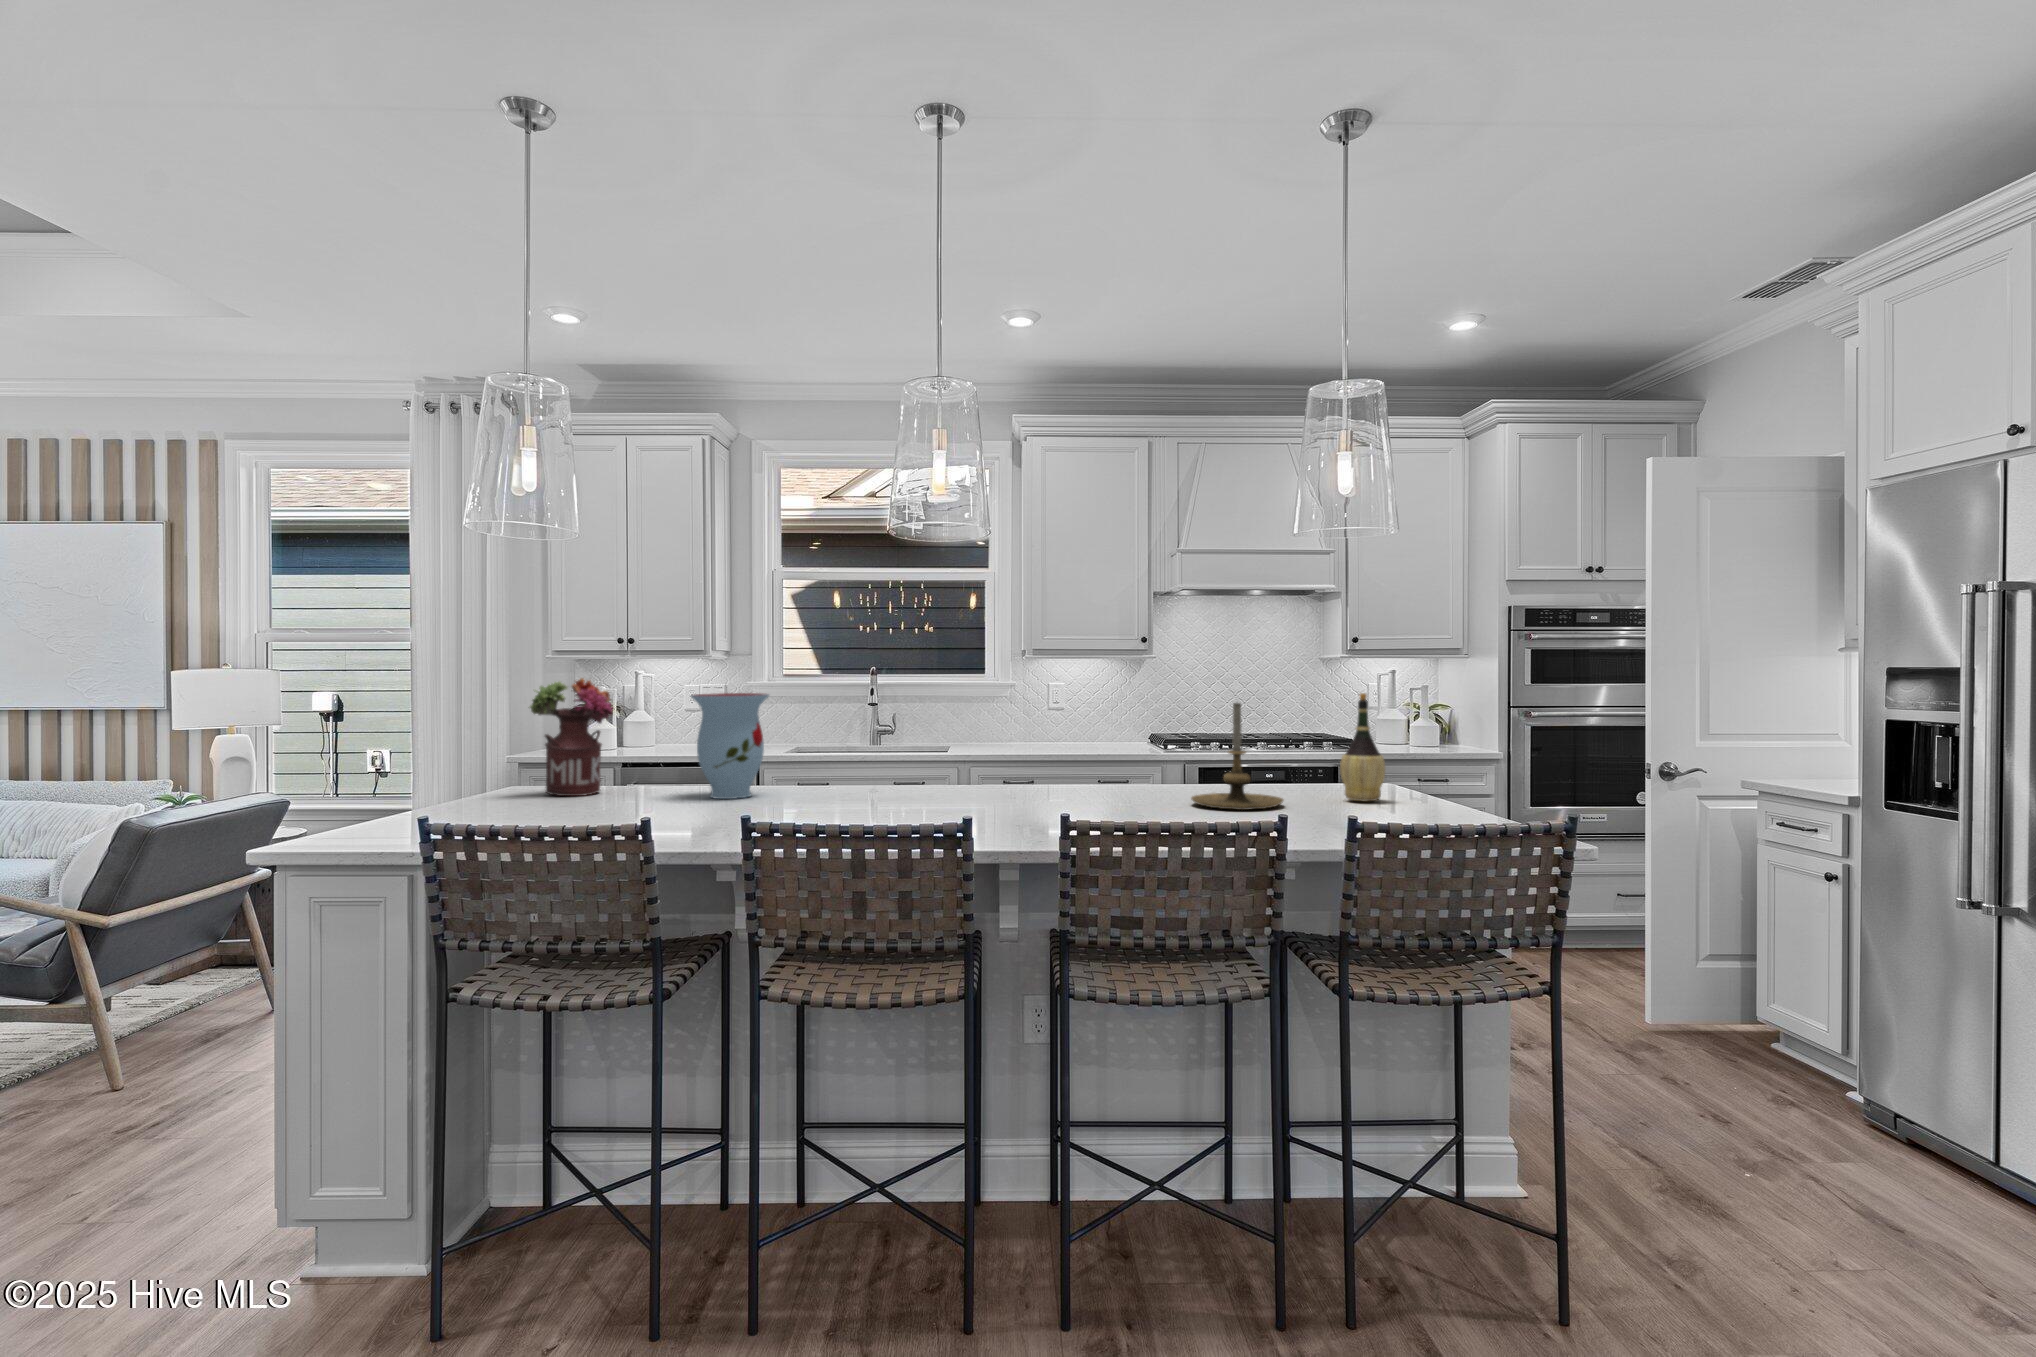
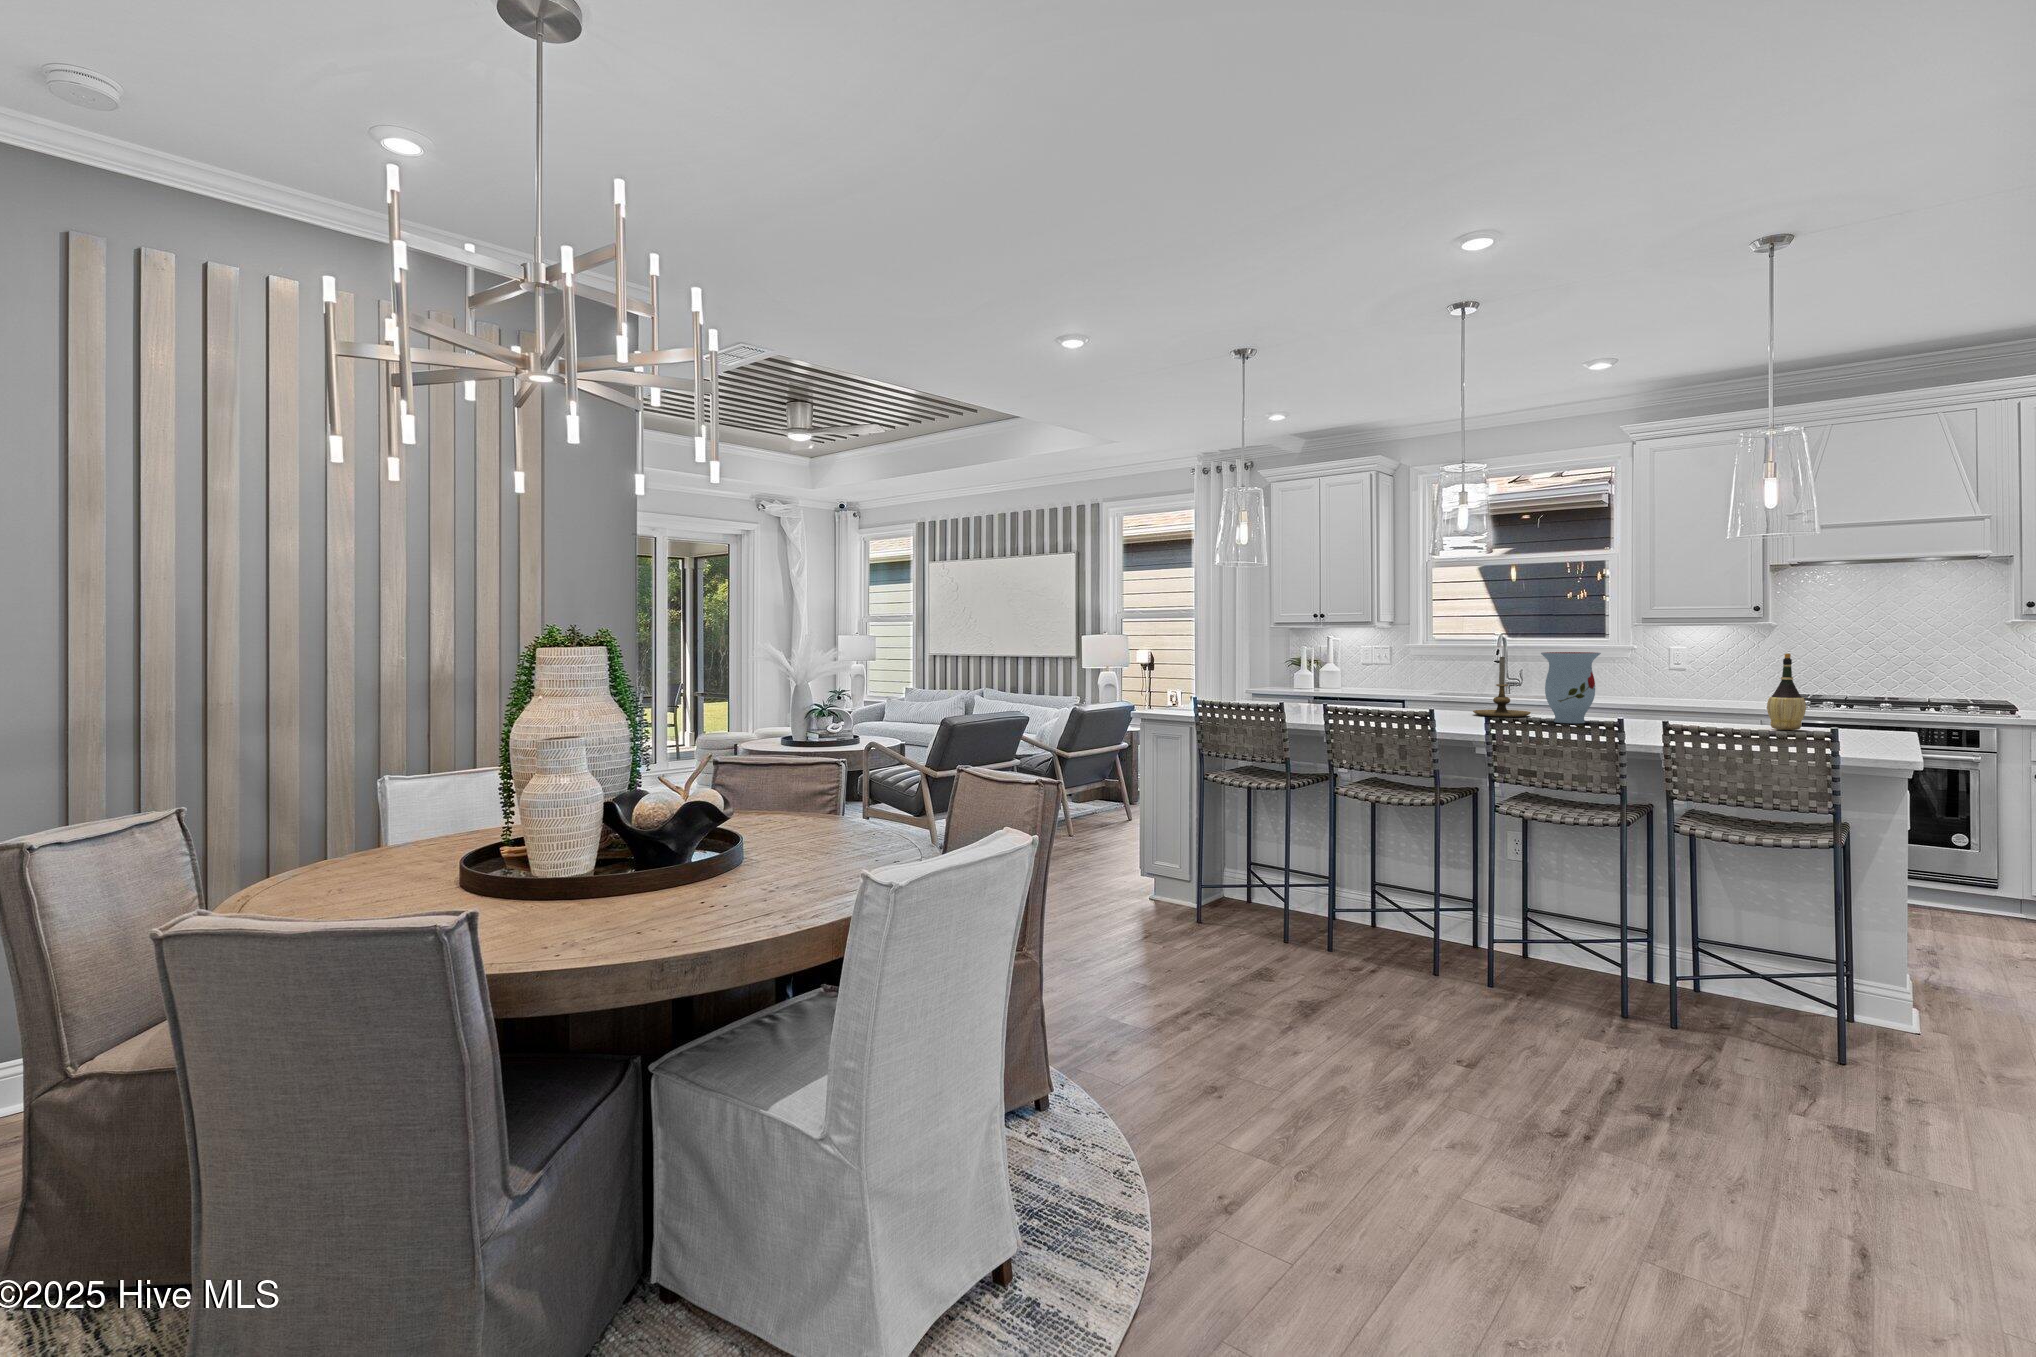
flower arrangement: present [530,678,613,796] -> none [1247,642,1292,705]
vase: present [691,693,769,799] -> present [1541,652,1601,723]
candle holder: present [1191,703,1283,810] -> present [1473,657,1531,717]

